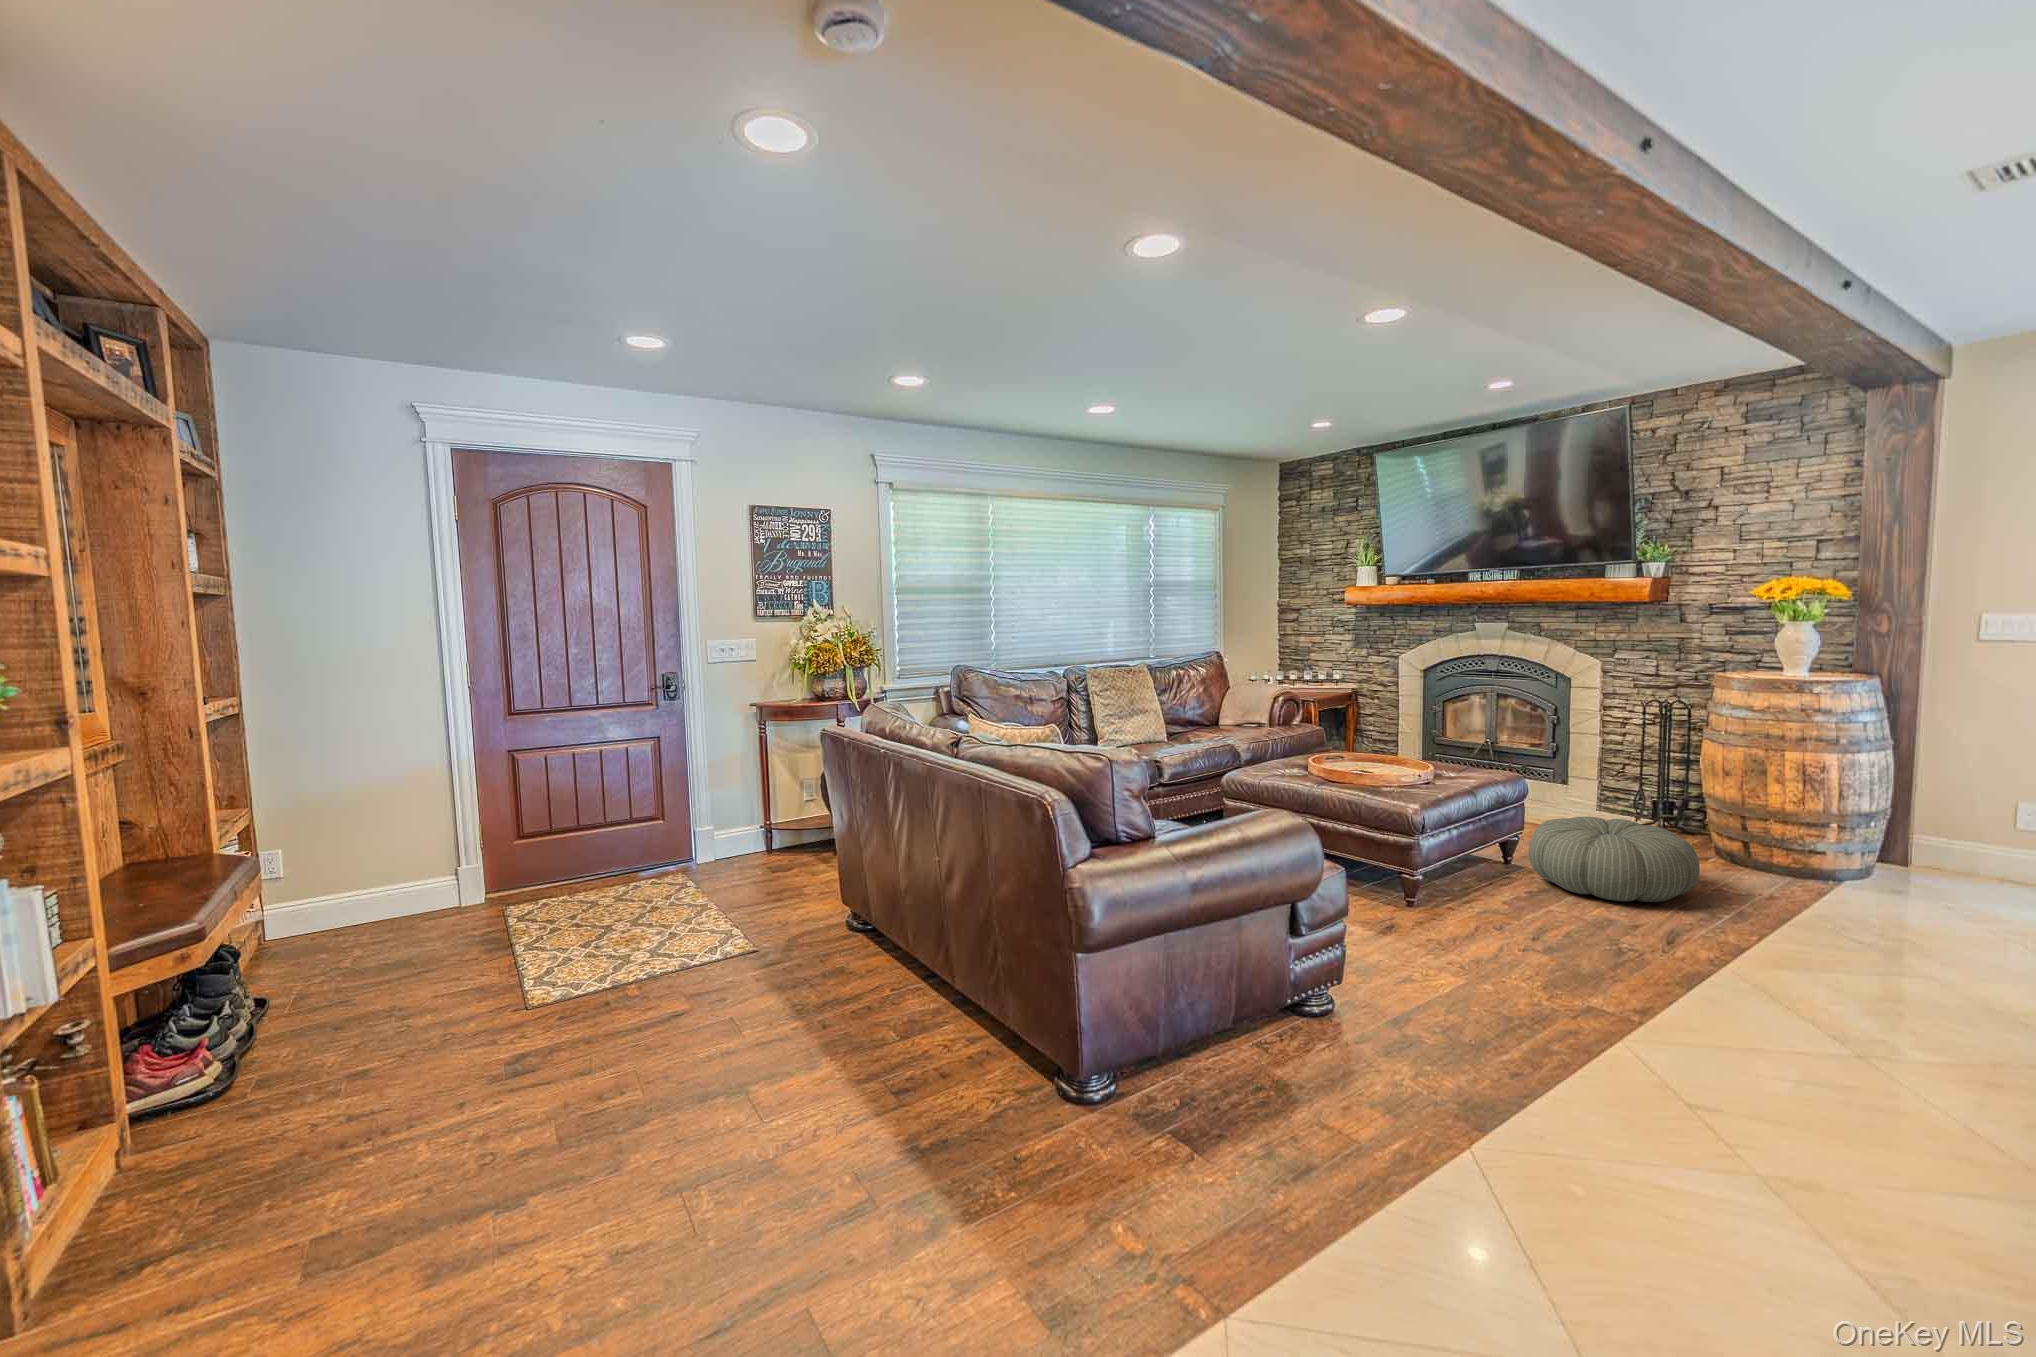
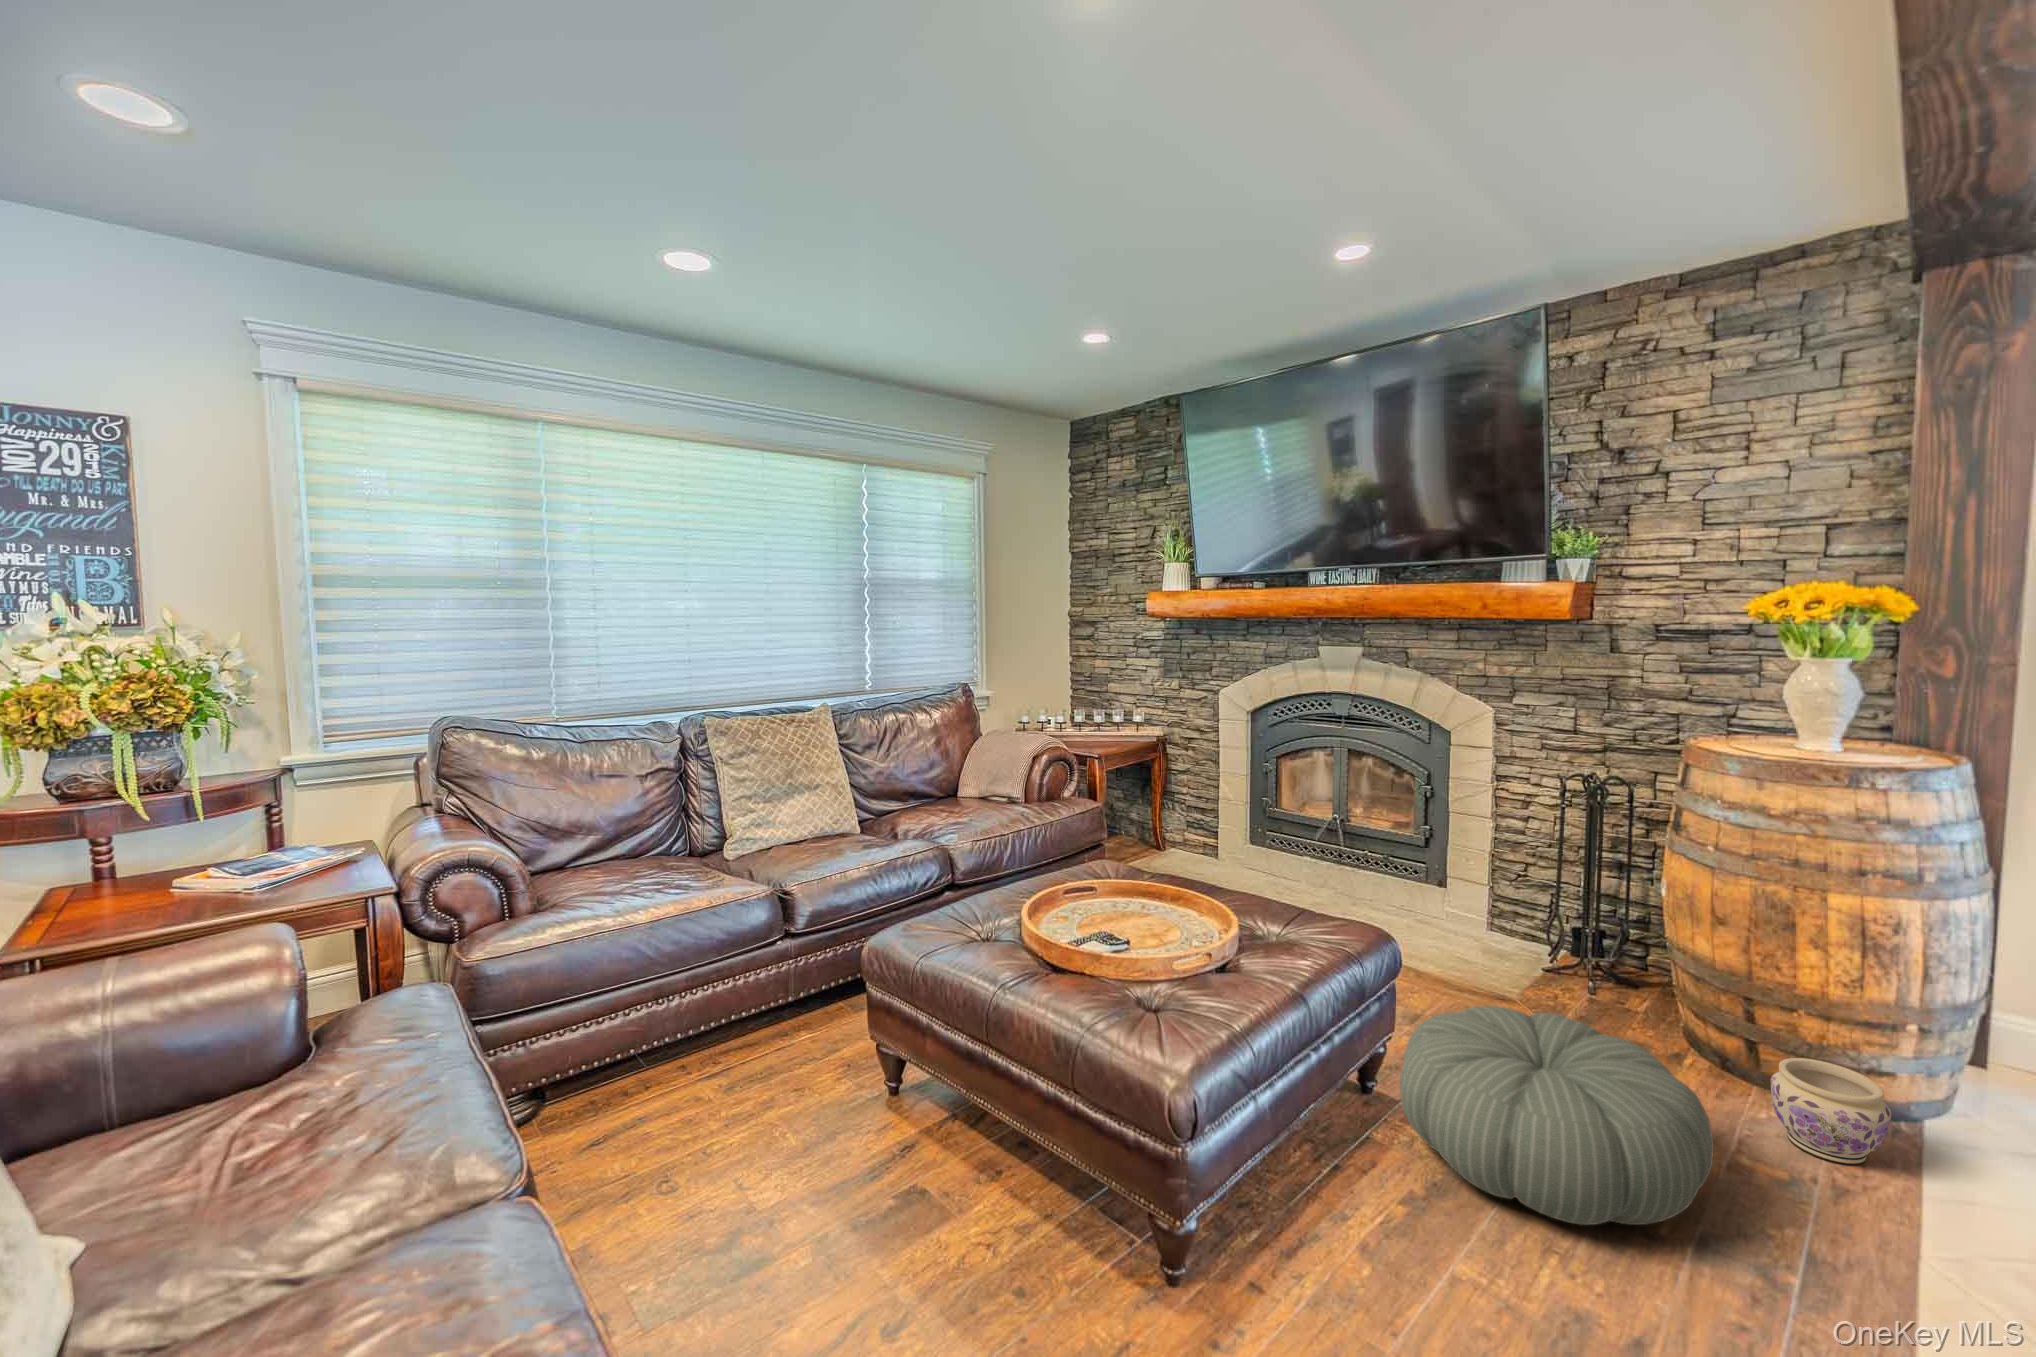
planter: none [1747,842,1811,891] -> present [1771,1058,1891,1165]

